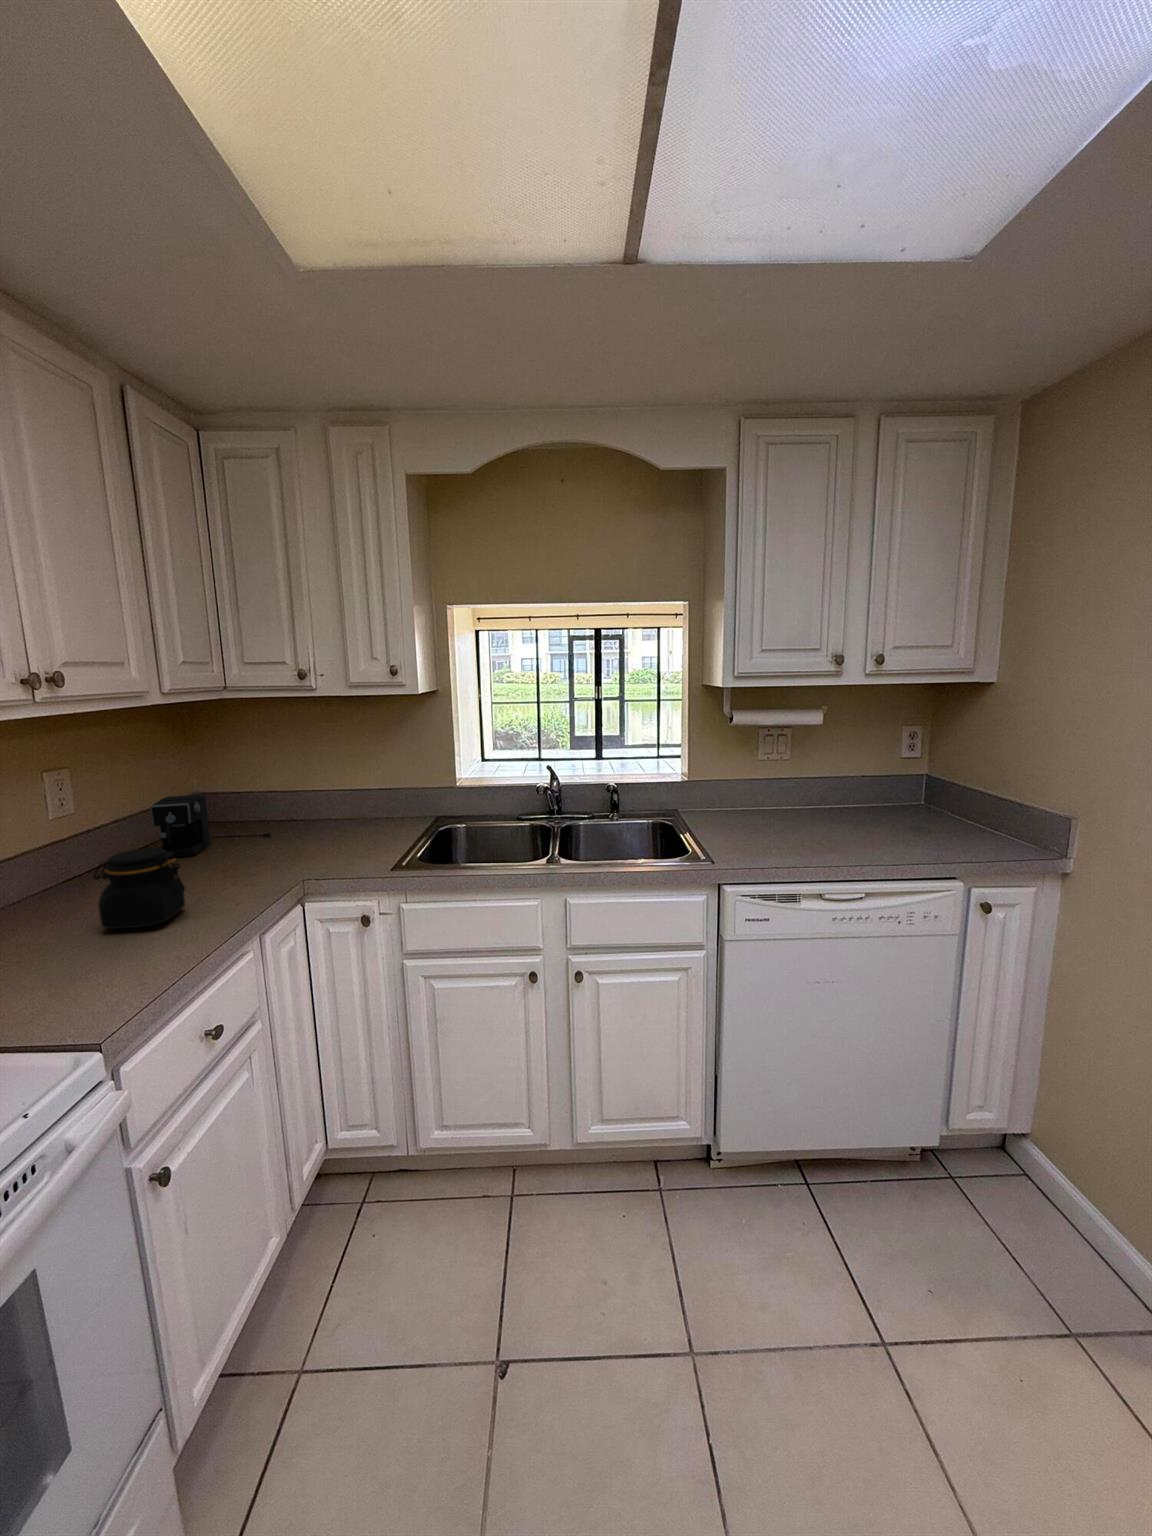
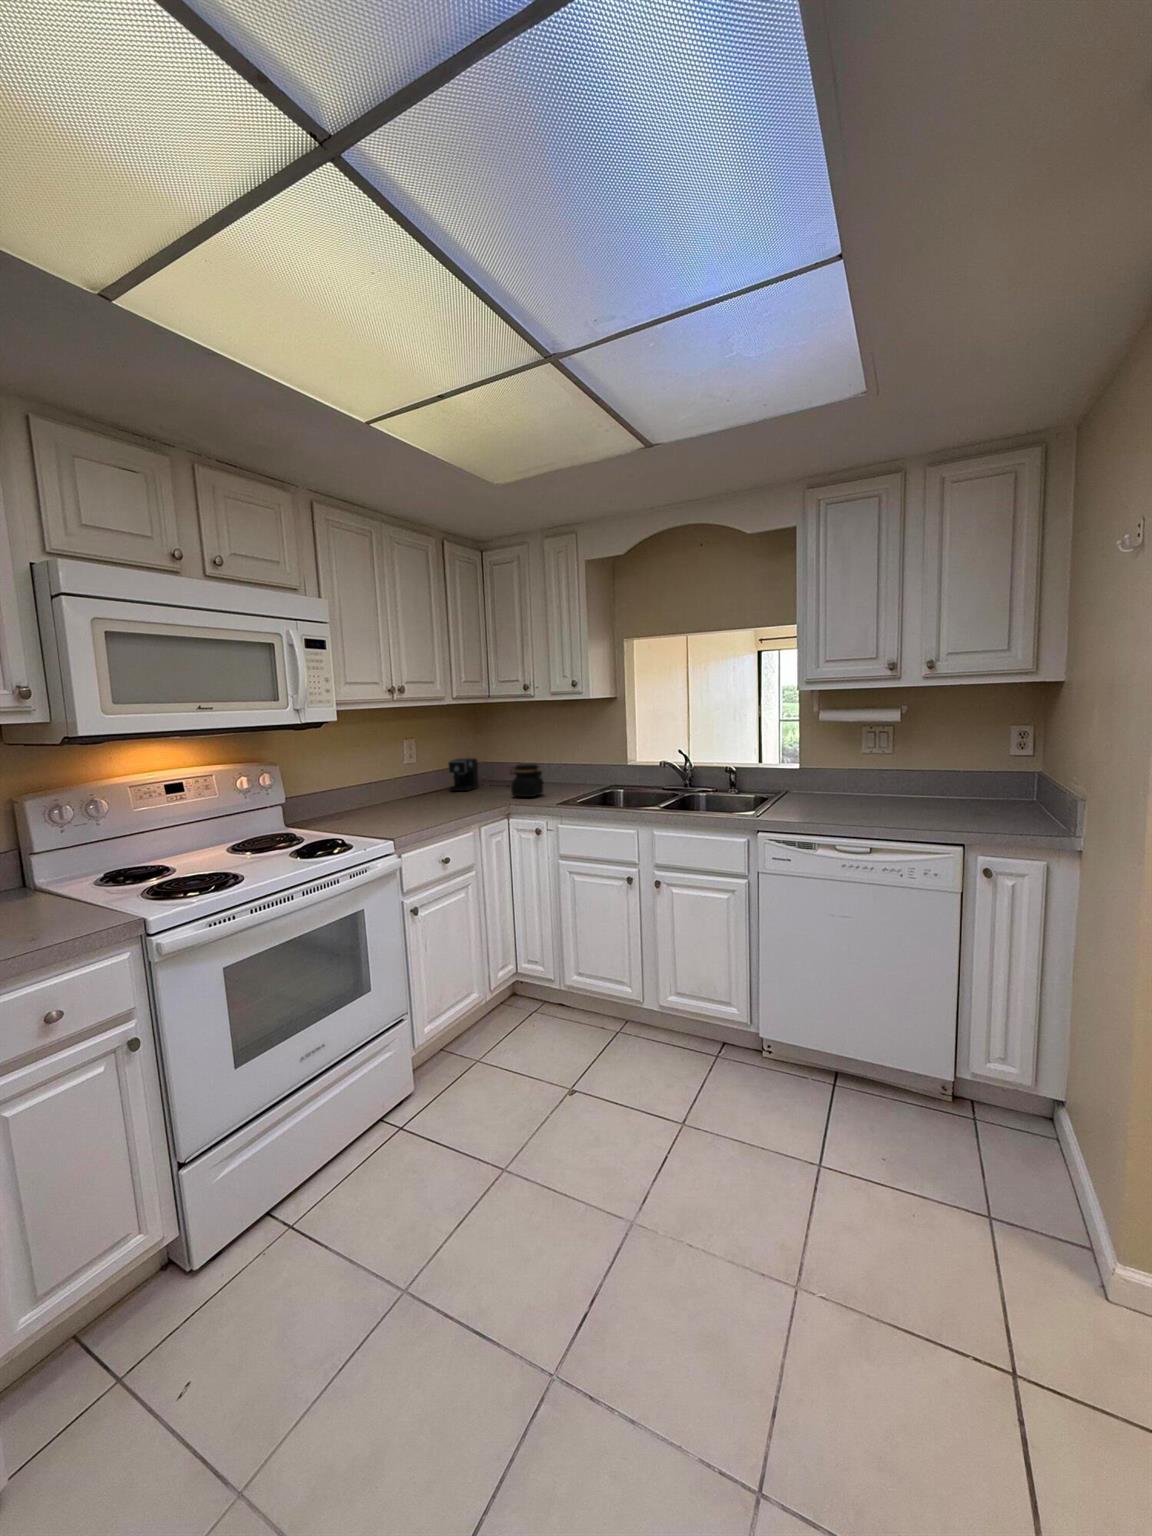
jar: present [93,848,185,929] -> present [510,764,543,797]

